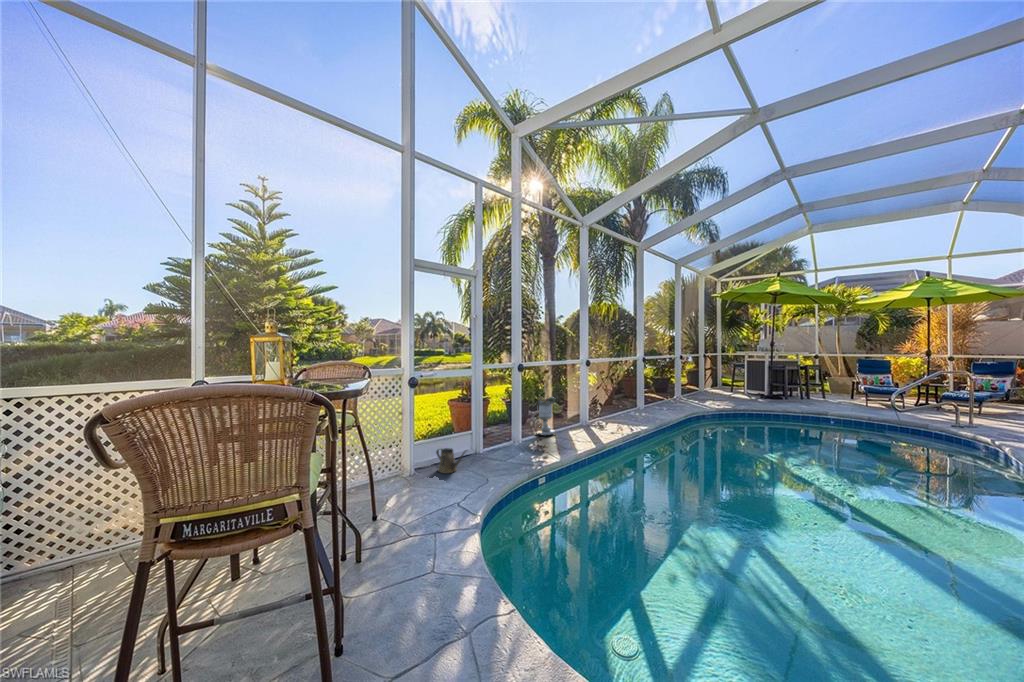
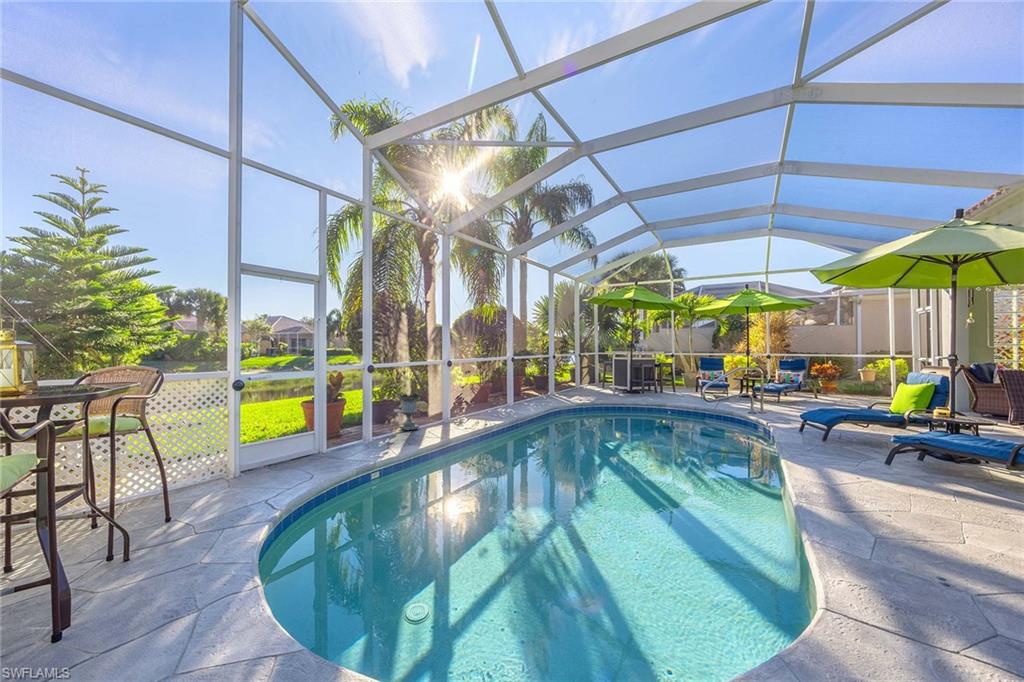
watering can: present [436,448,466,473] -> none [285,442,315,466]

